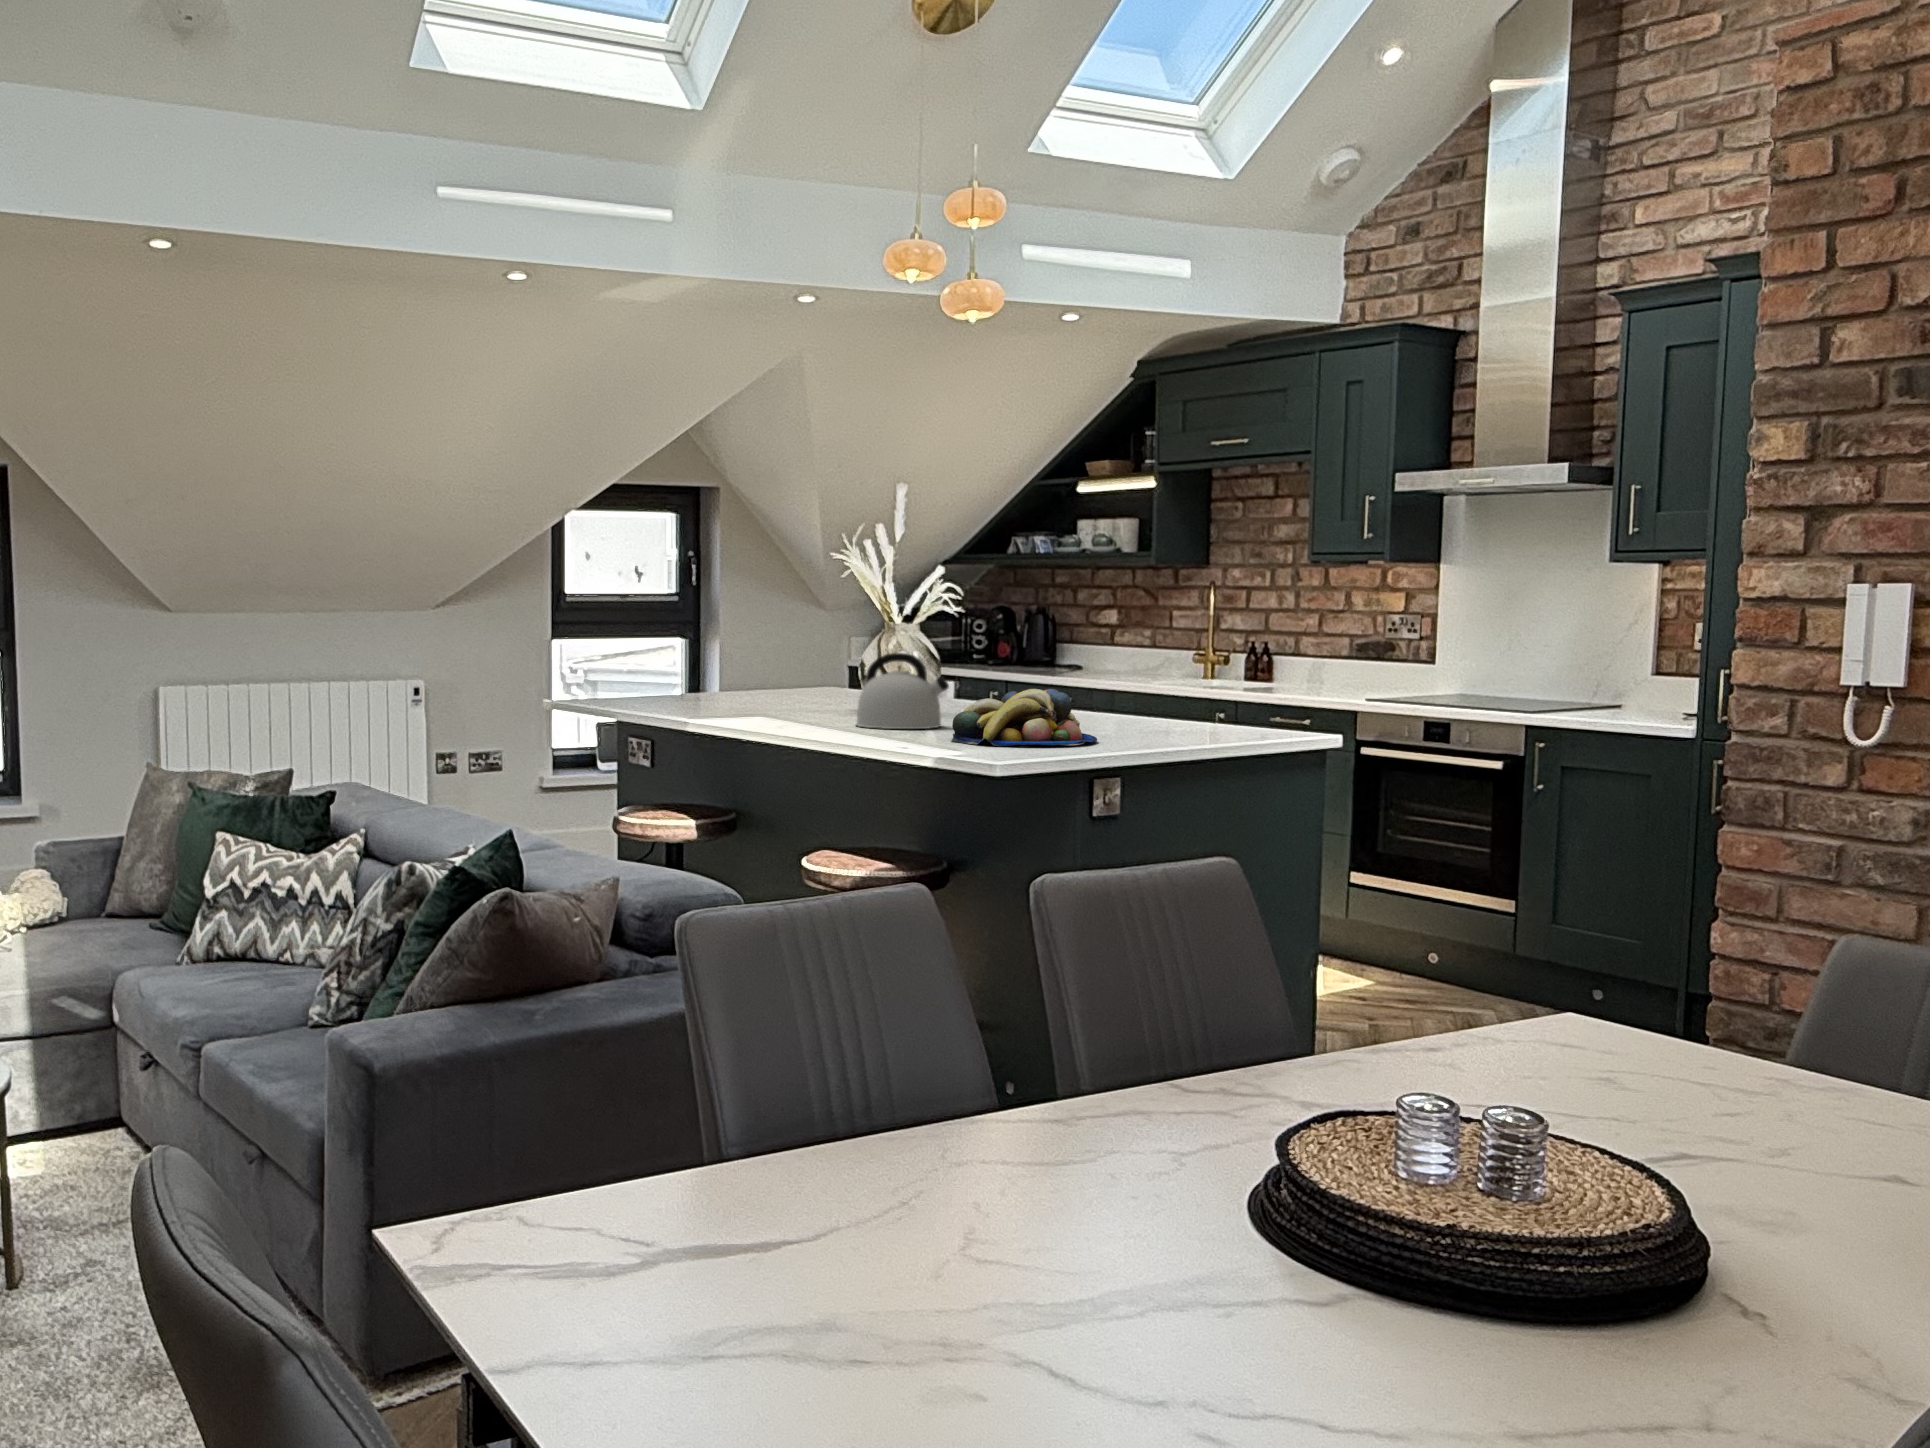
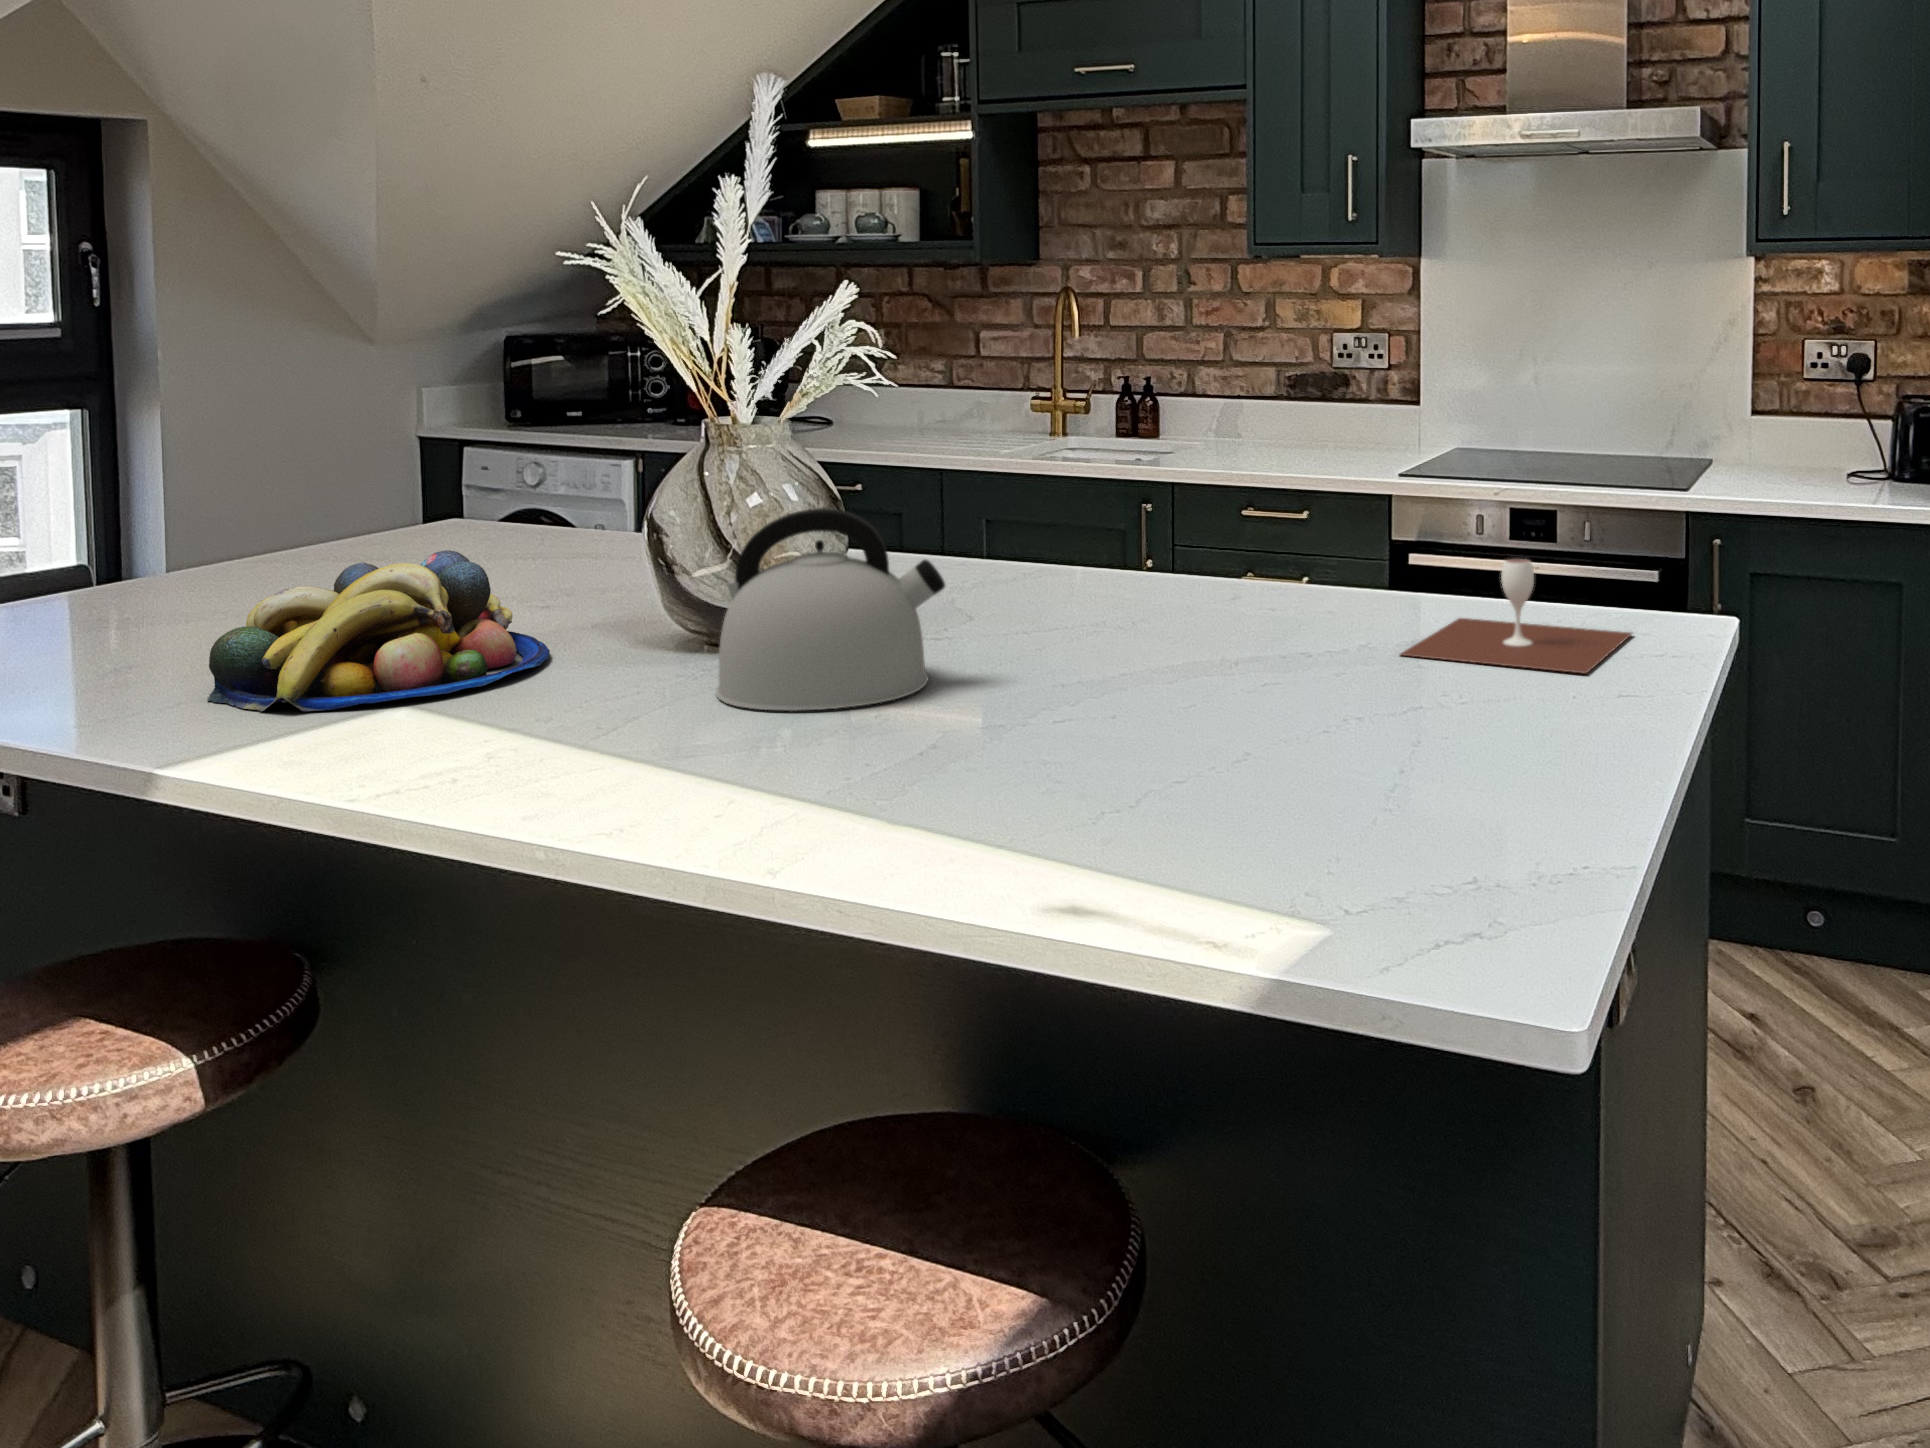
fruit bowl: present [952,689,1097,746] -> present [208,550,550,711]
wine glass: none [1150,697,1278,742] -> present [1401,559,1632,673]

